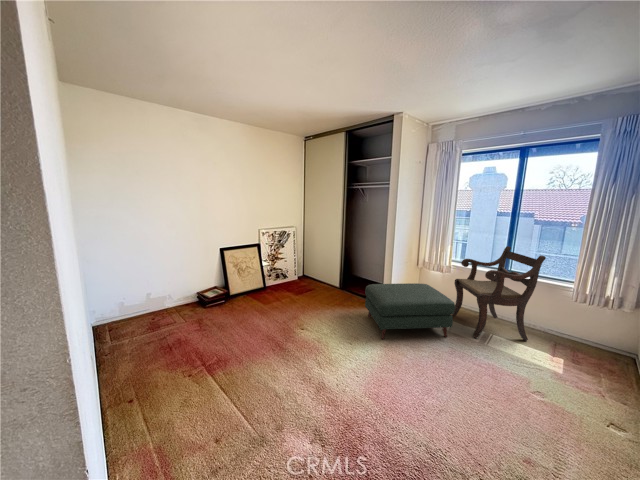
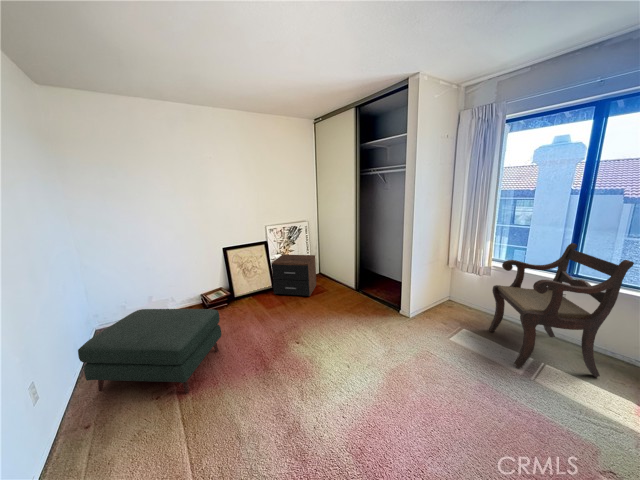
nightstand: none [267,257,304,294] -> present [272,254,316,296]
ottoman: present [365,283,455,339] -> present [78,309,222,394]

